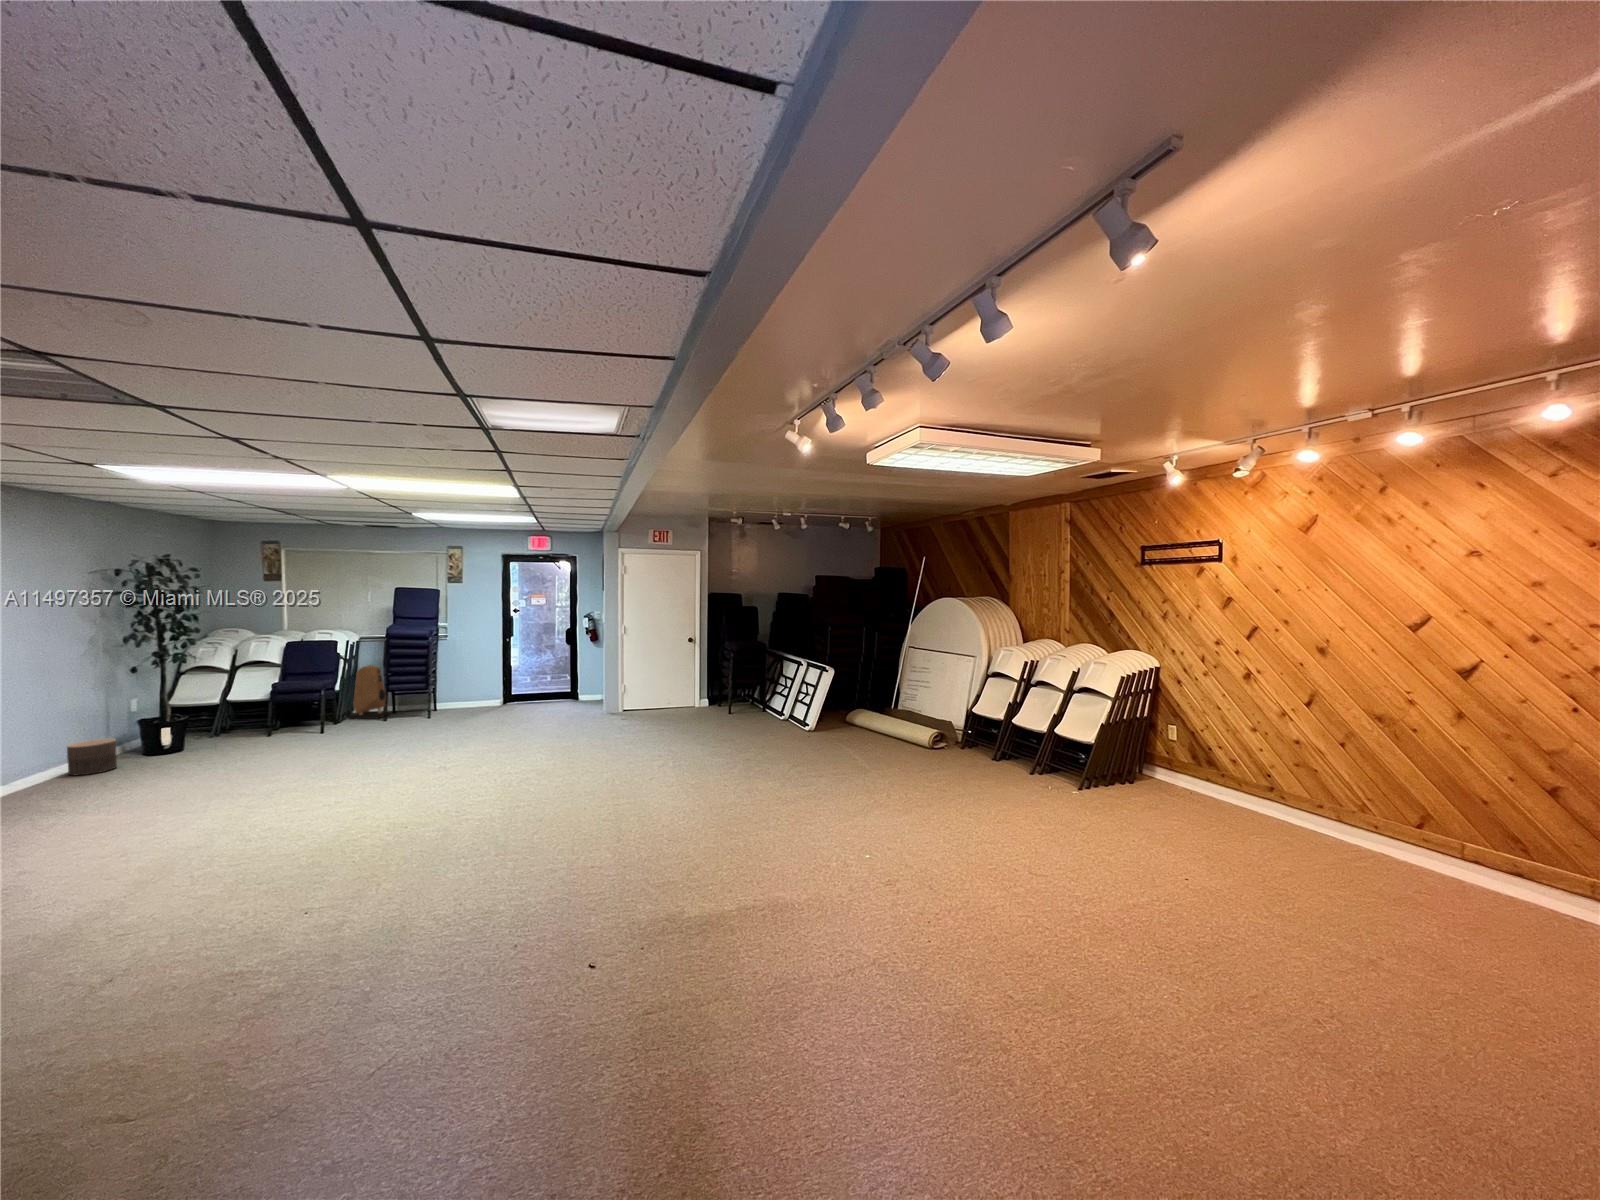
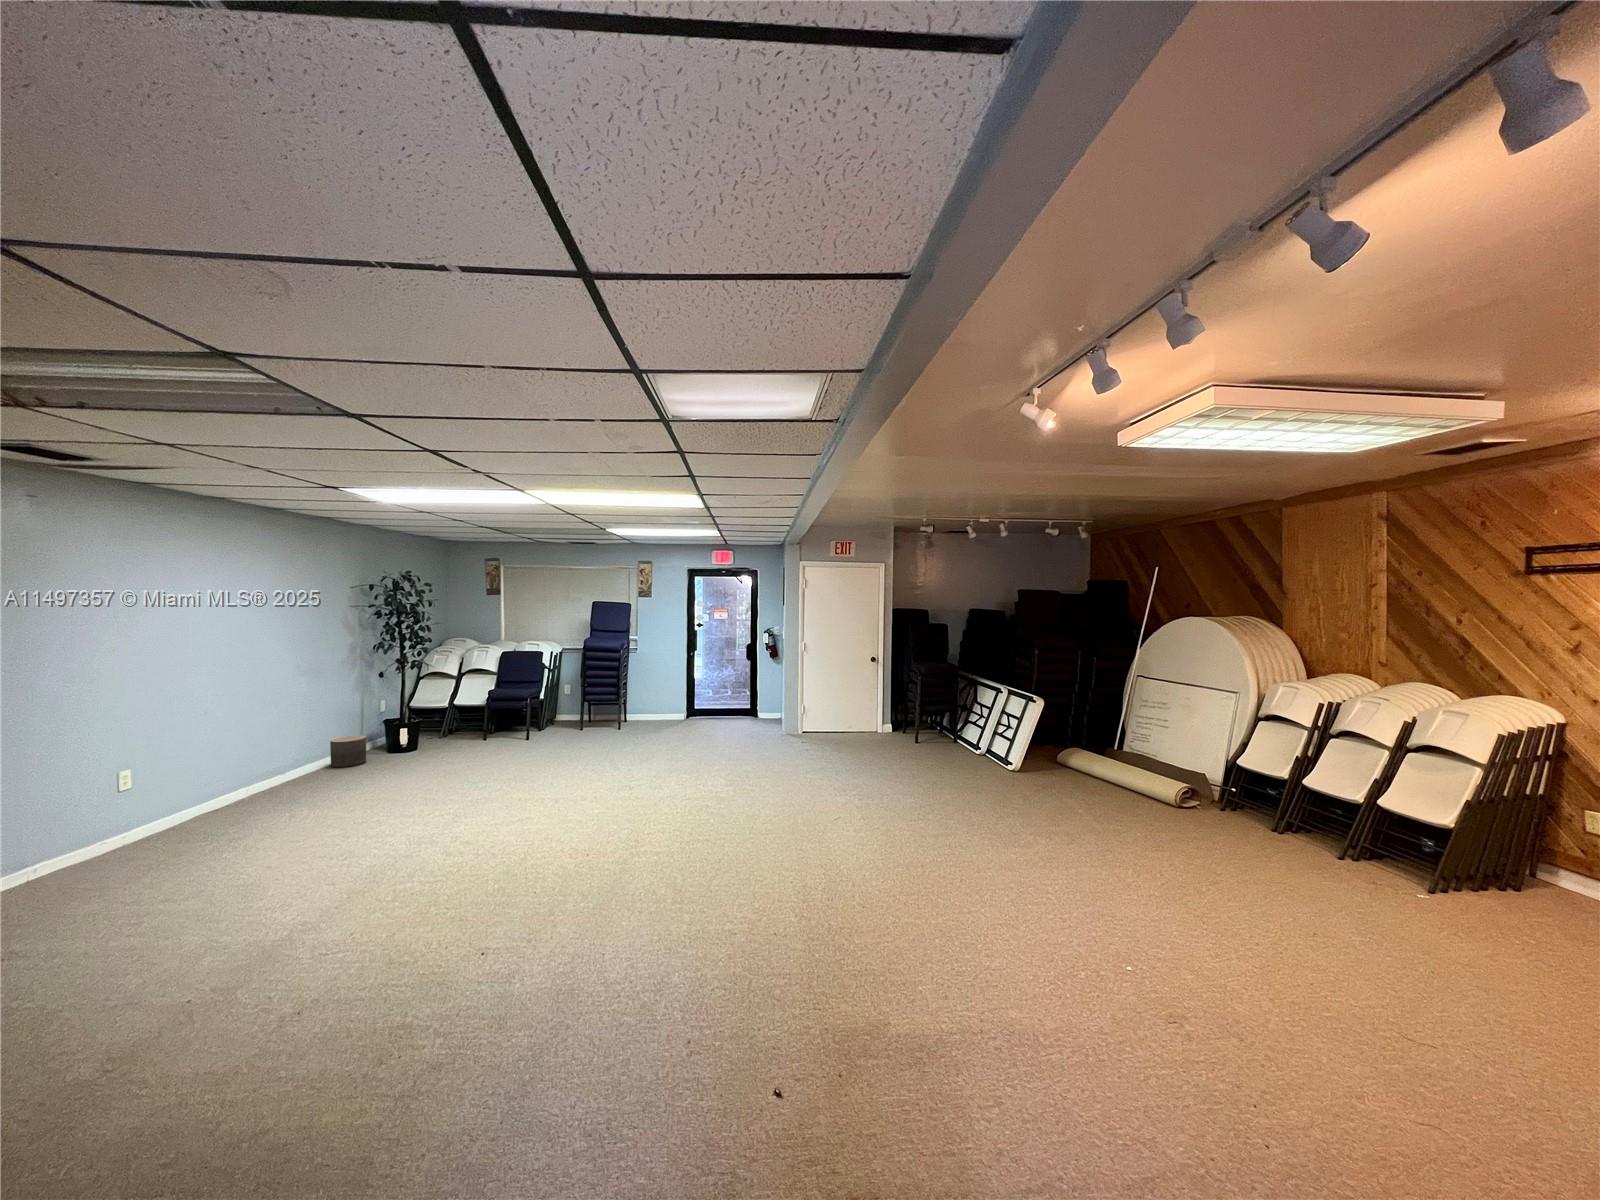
speaker: present [349,665,389,719] -> none [551,675,585,727]

